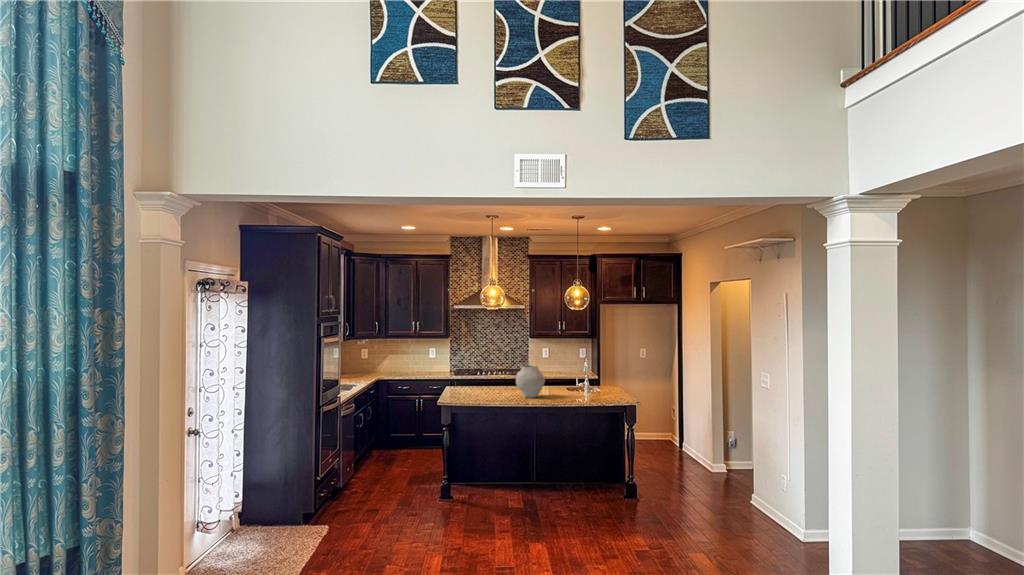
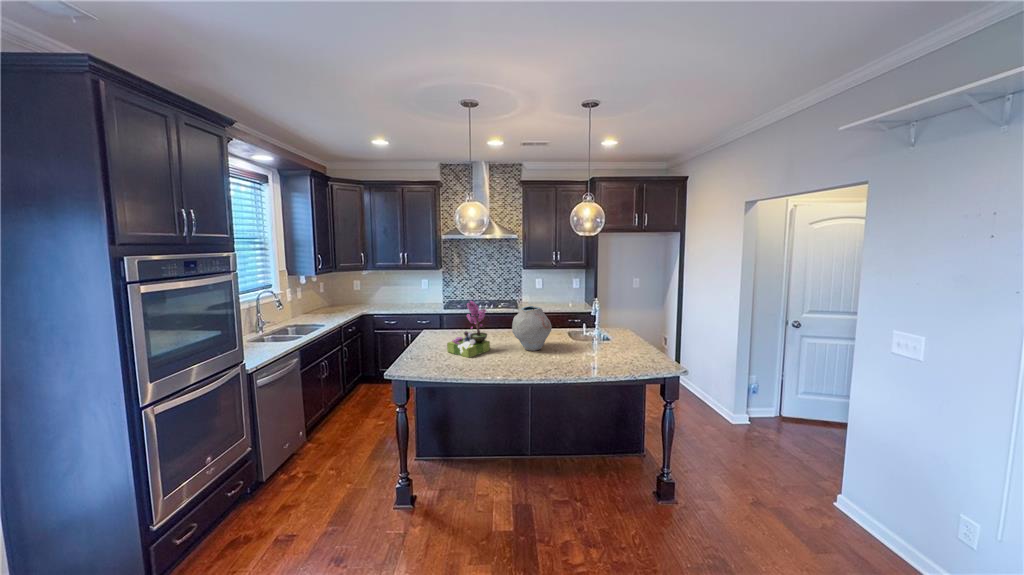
flower arrangement: none [468,360,499,401] -> present [447,301,490,358]

